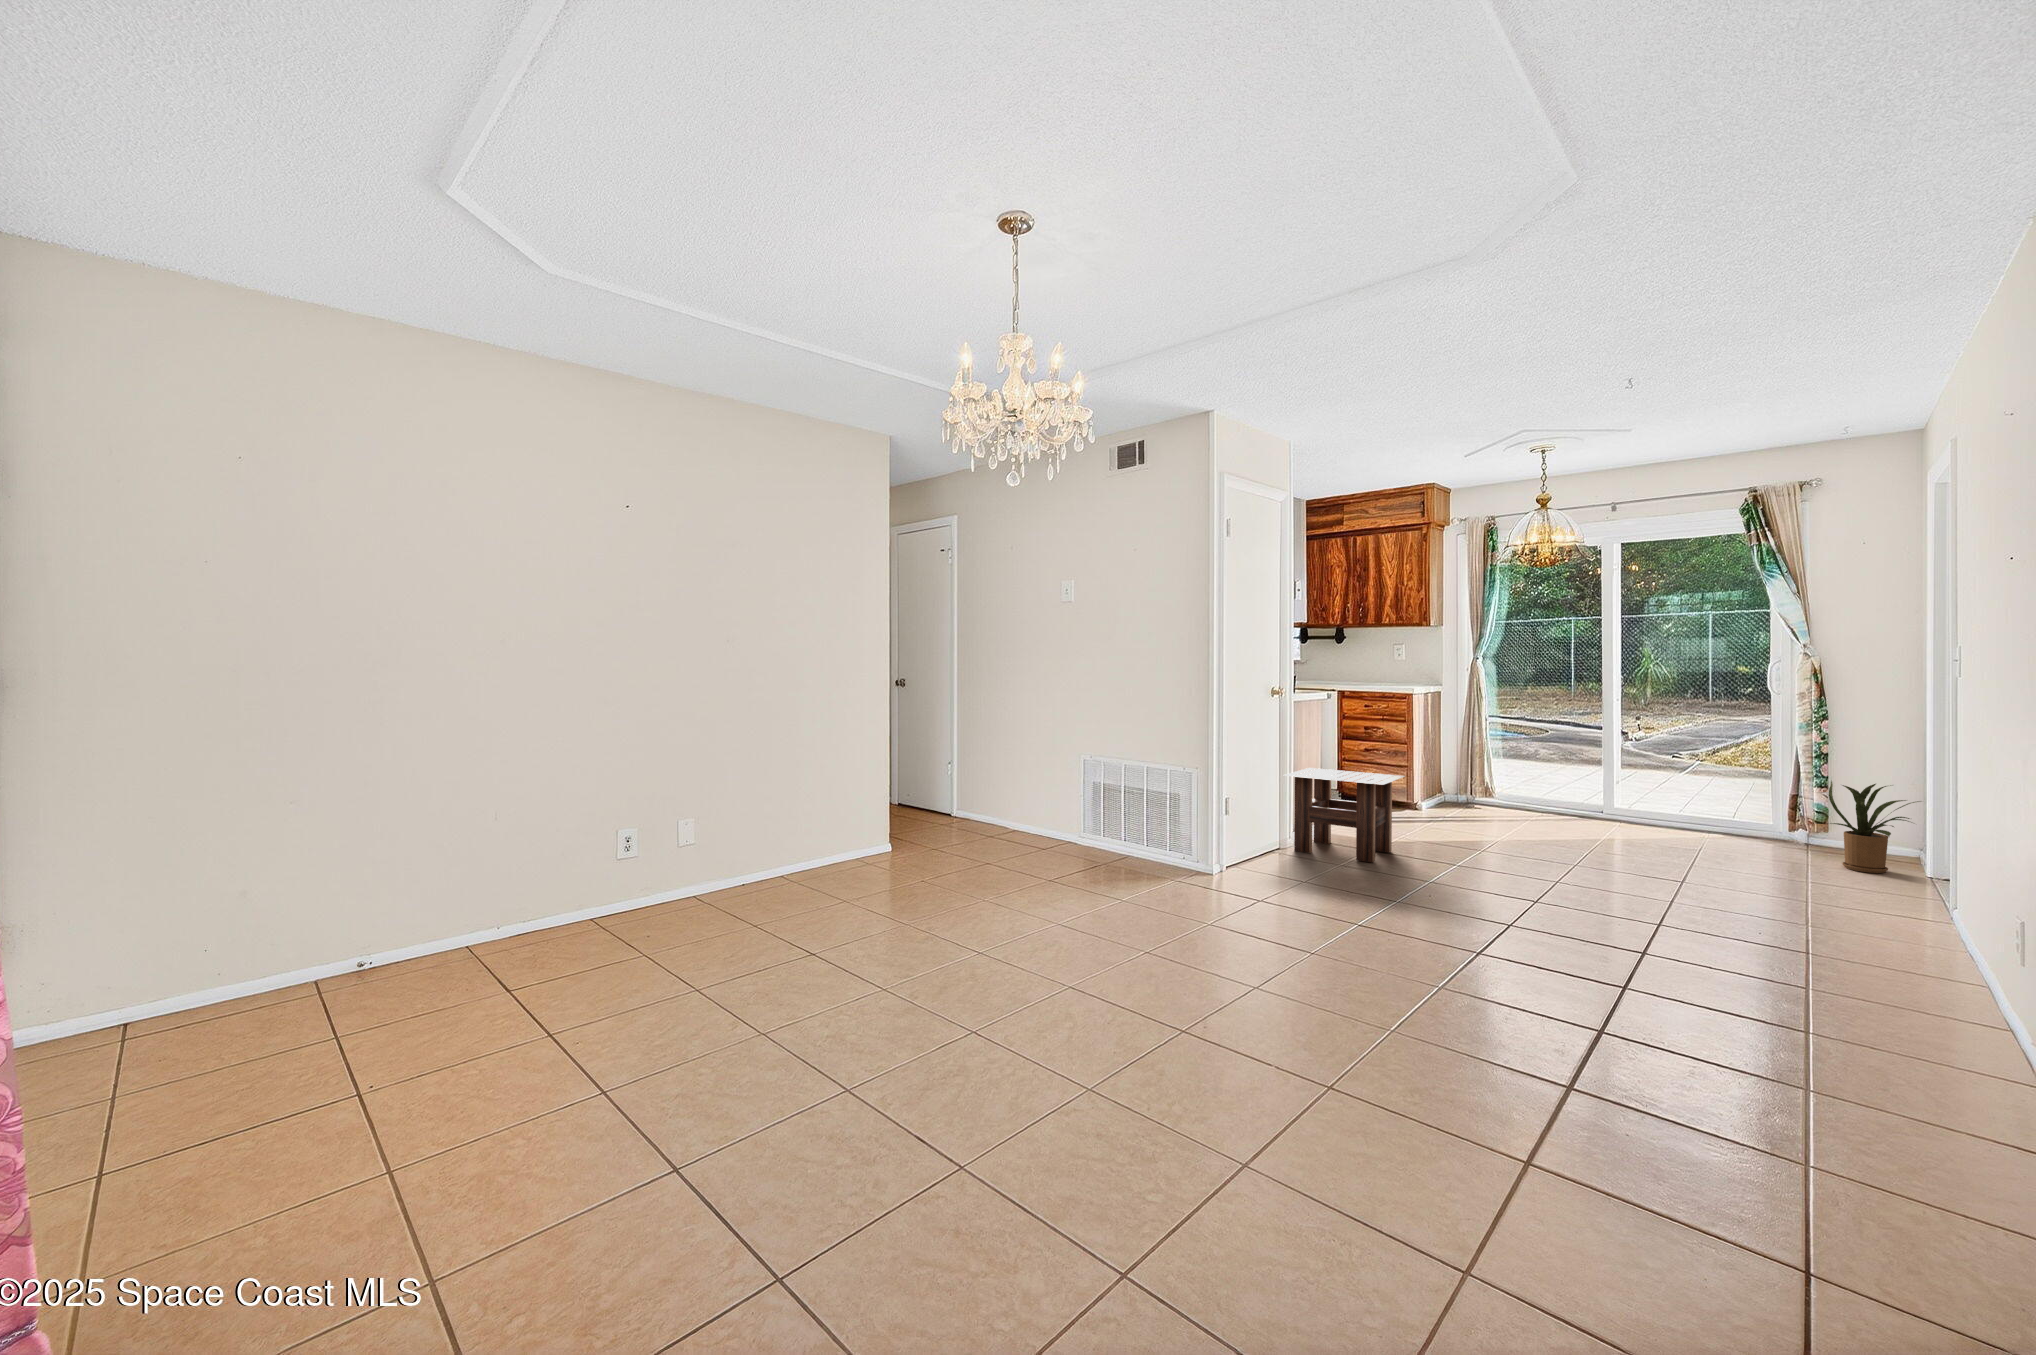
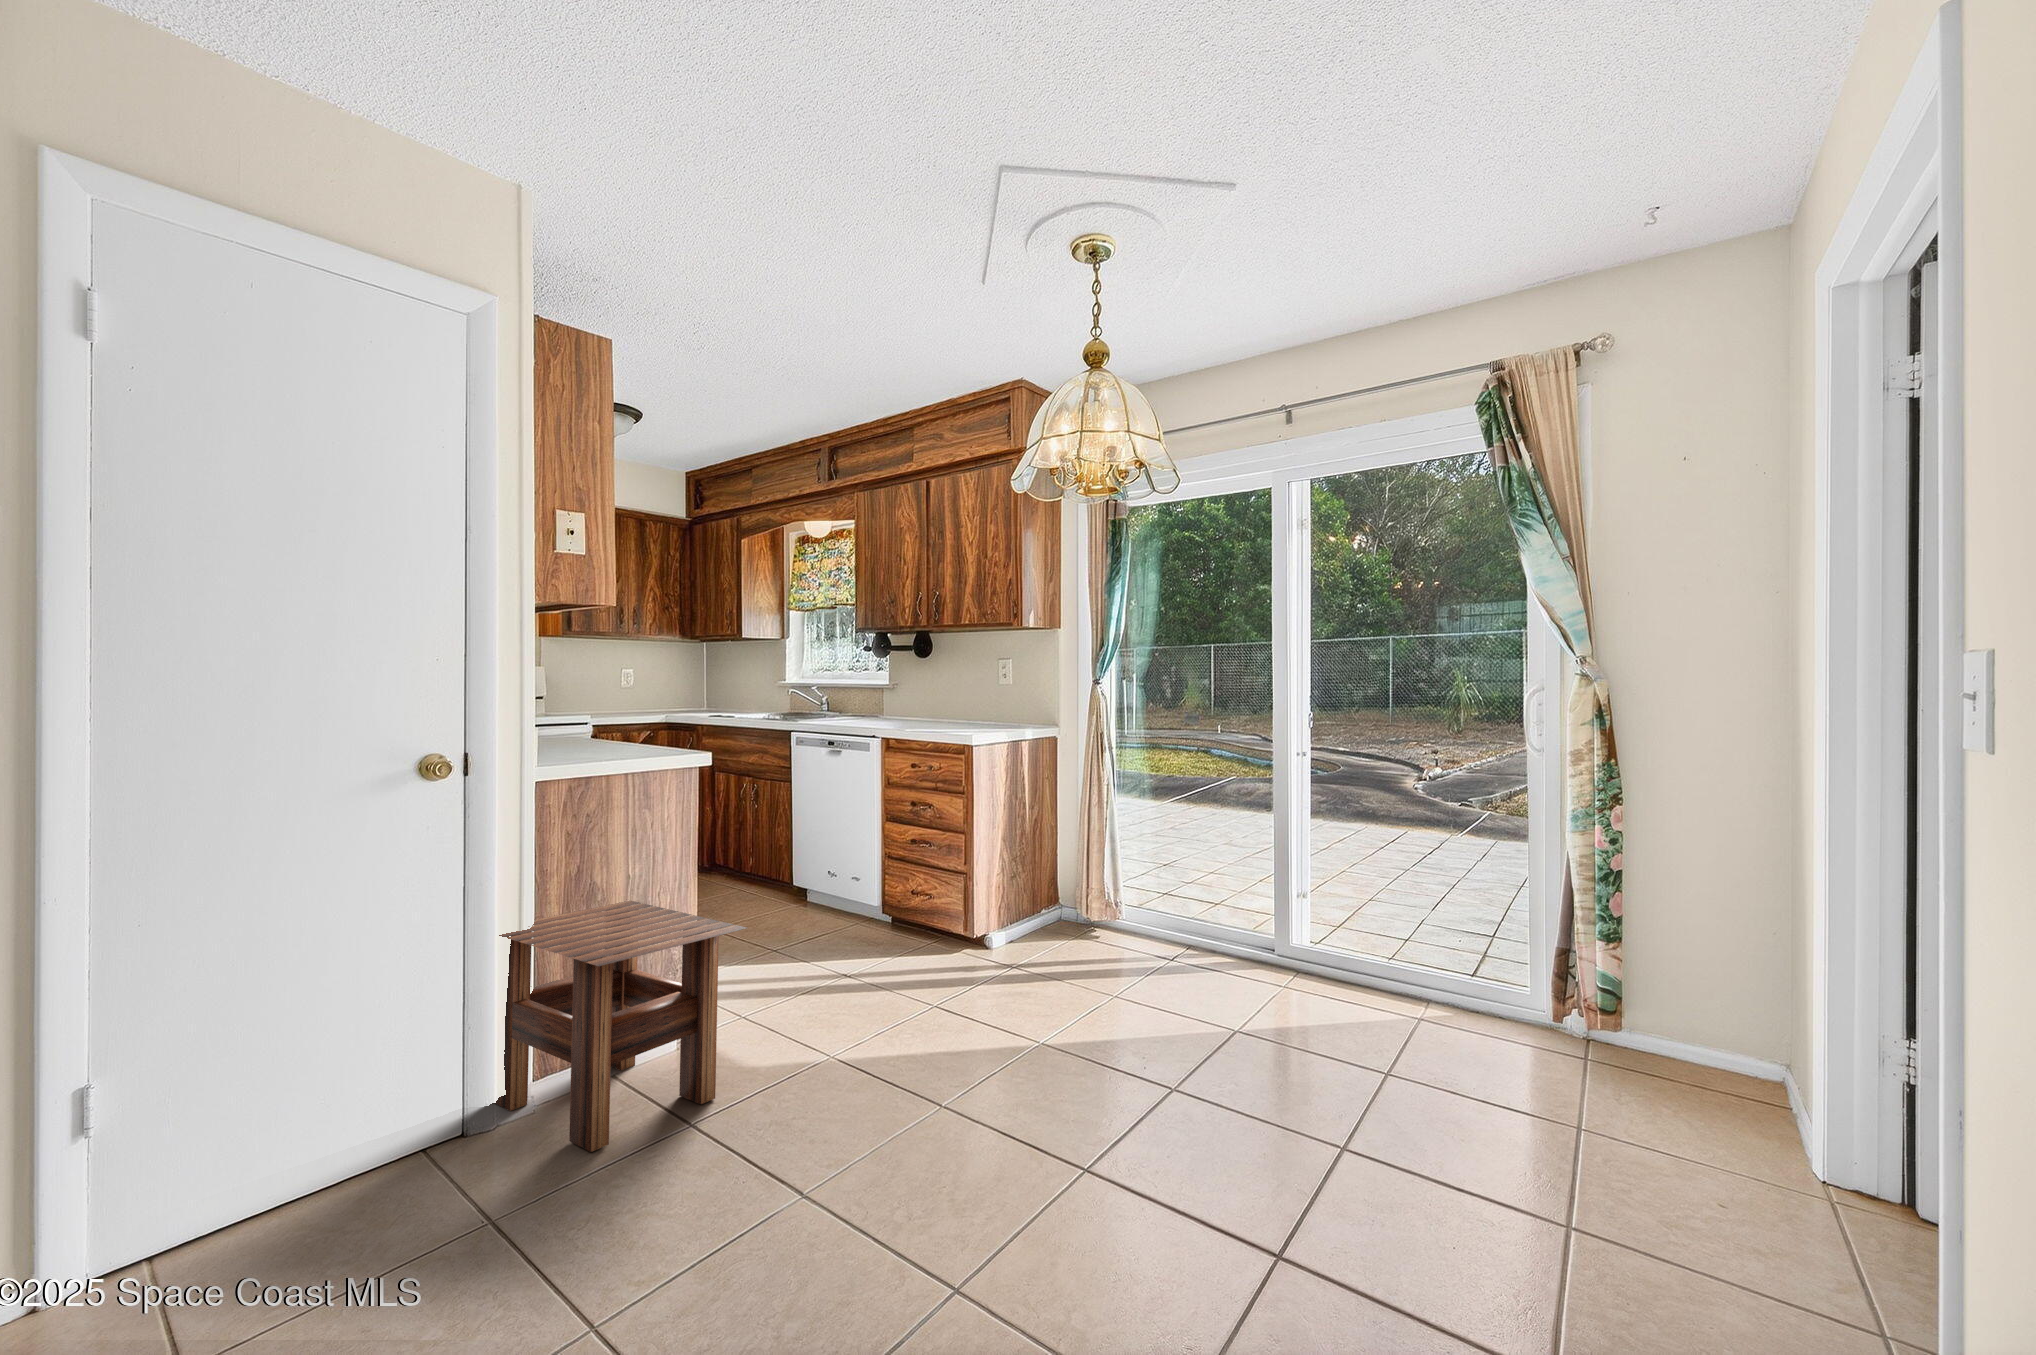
house plant: present [1829,781,1920,873] -> none [1608,938,1798,1160]

